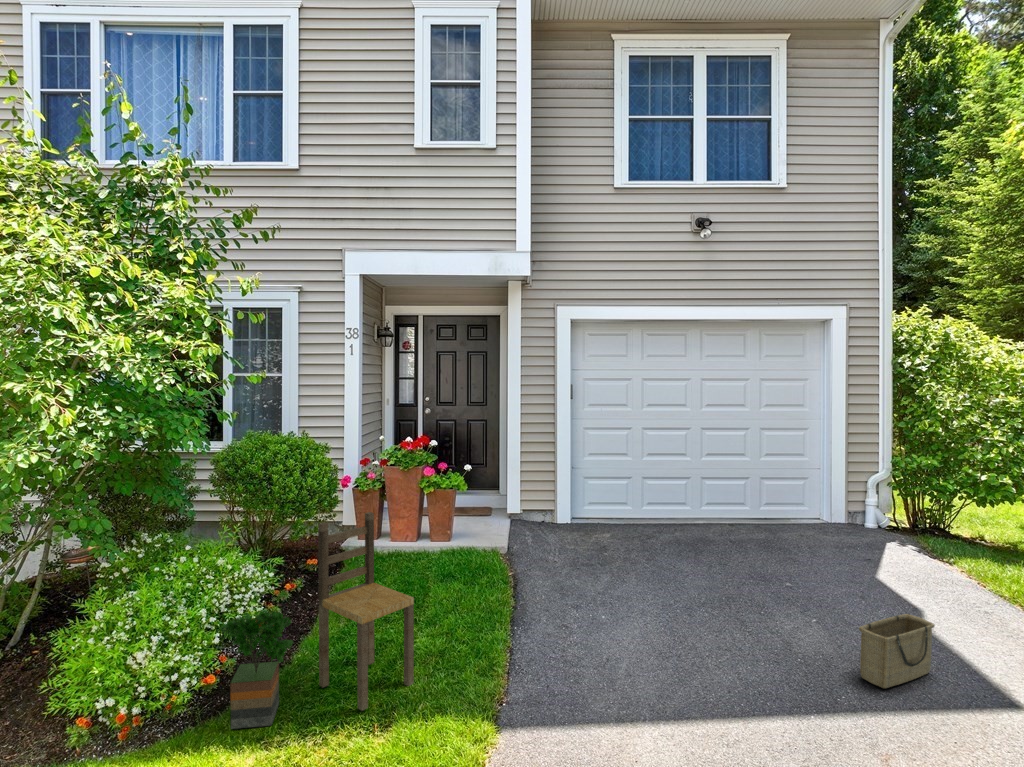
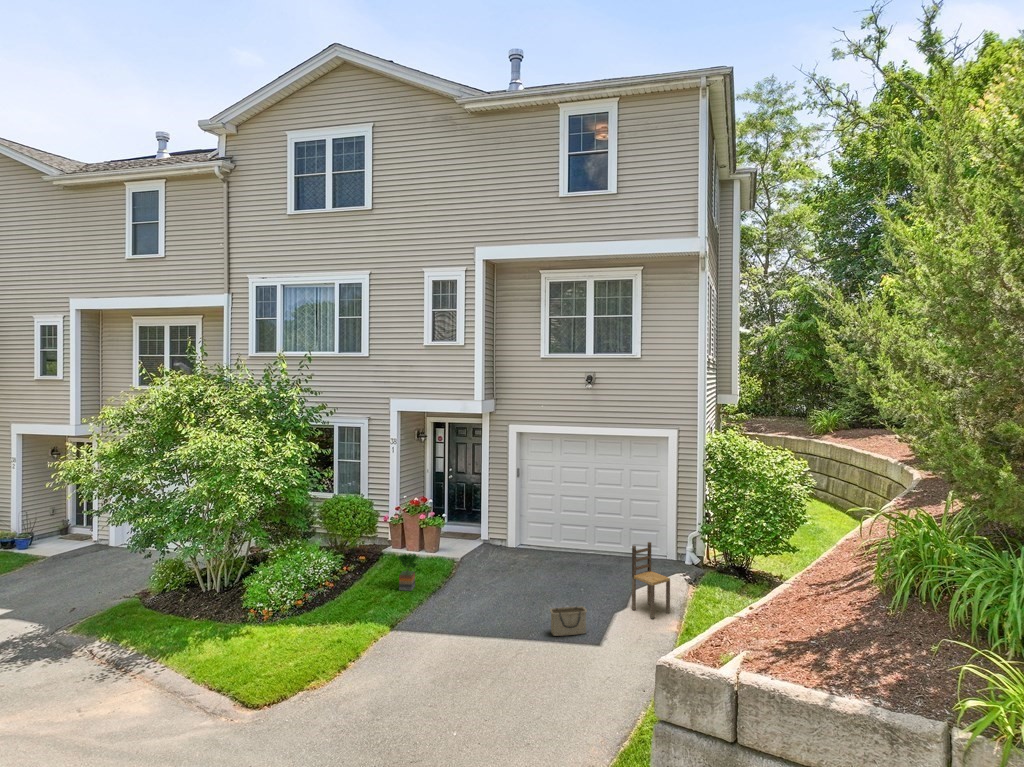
chair: present [318,512,414,711] -> present [632,542,670,619]
potted tree: present [223,611,293,729] -> present [398,554,419,591]

